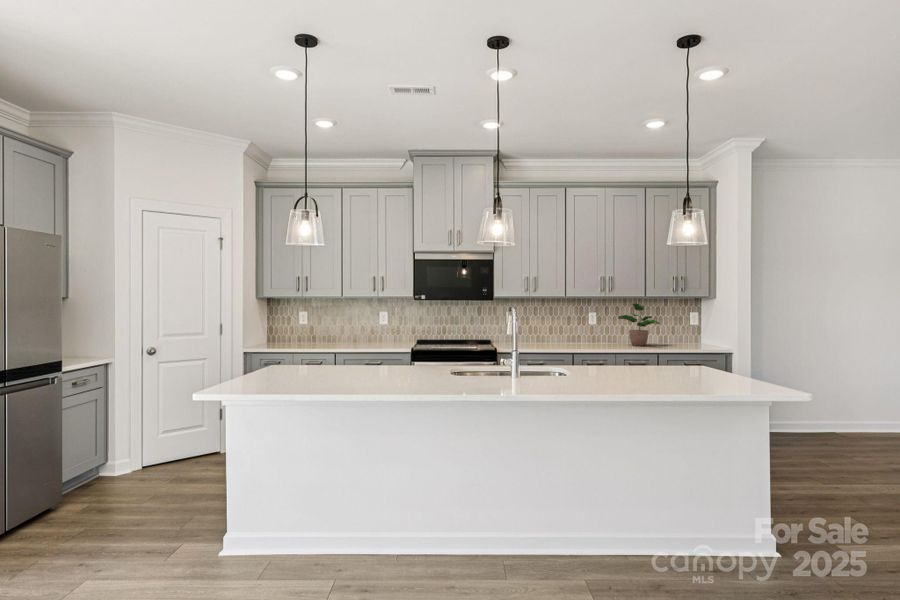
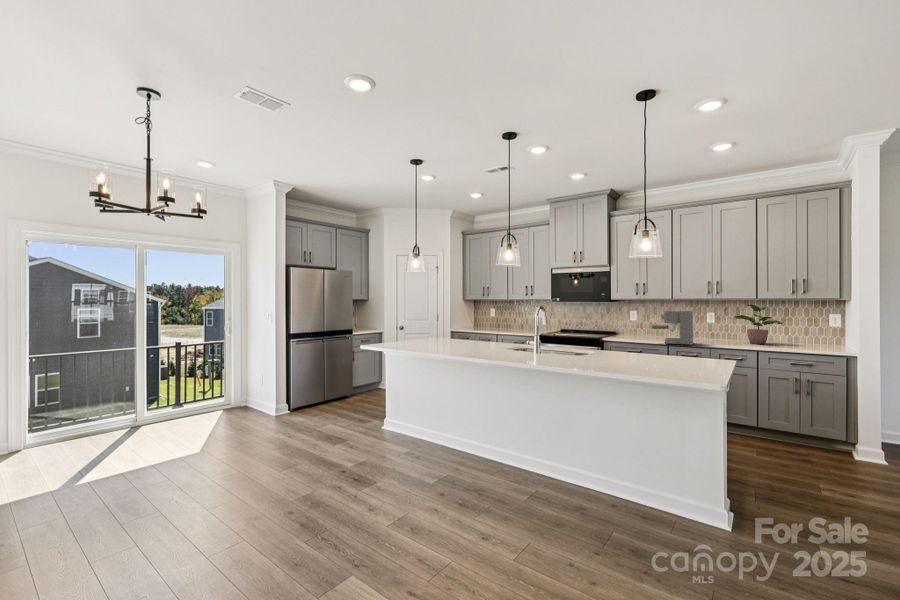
coffee maker: none [552,311,598,352] -> present [652,311,693,345]

